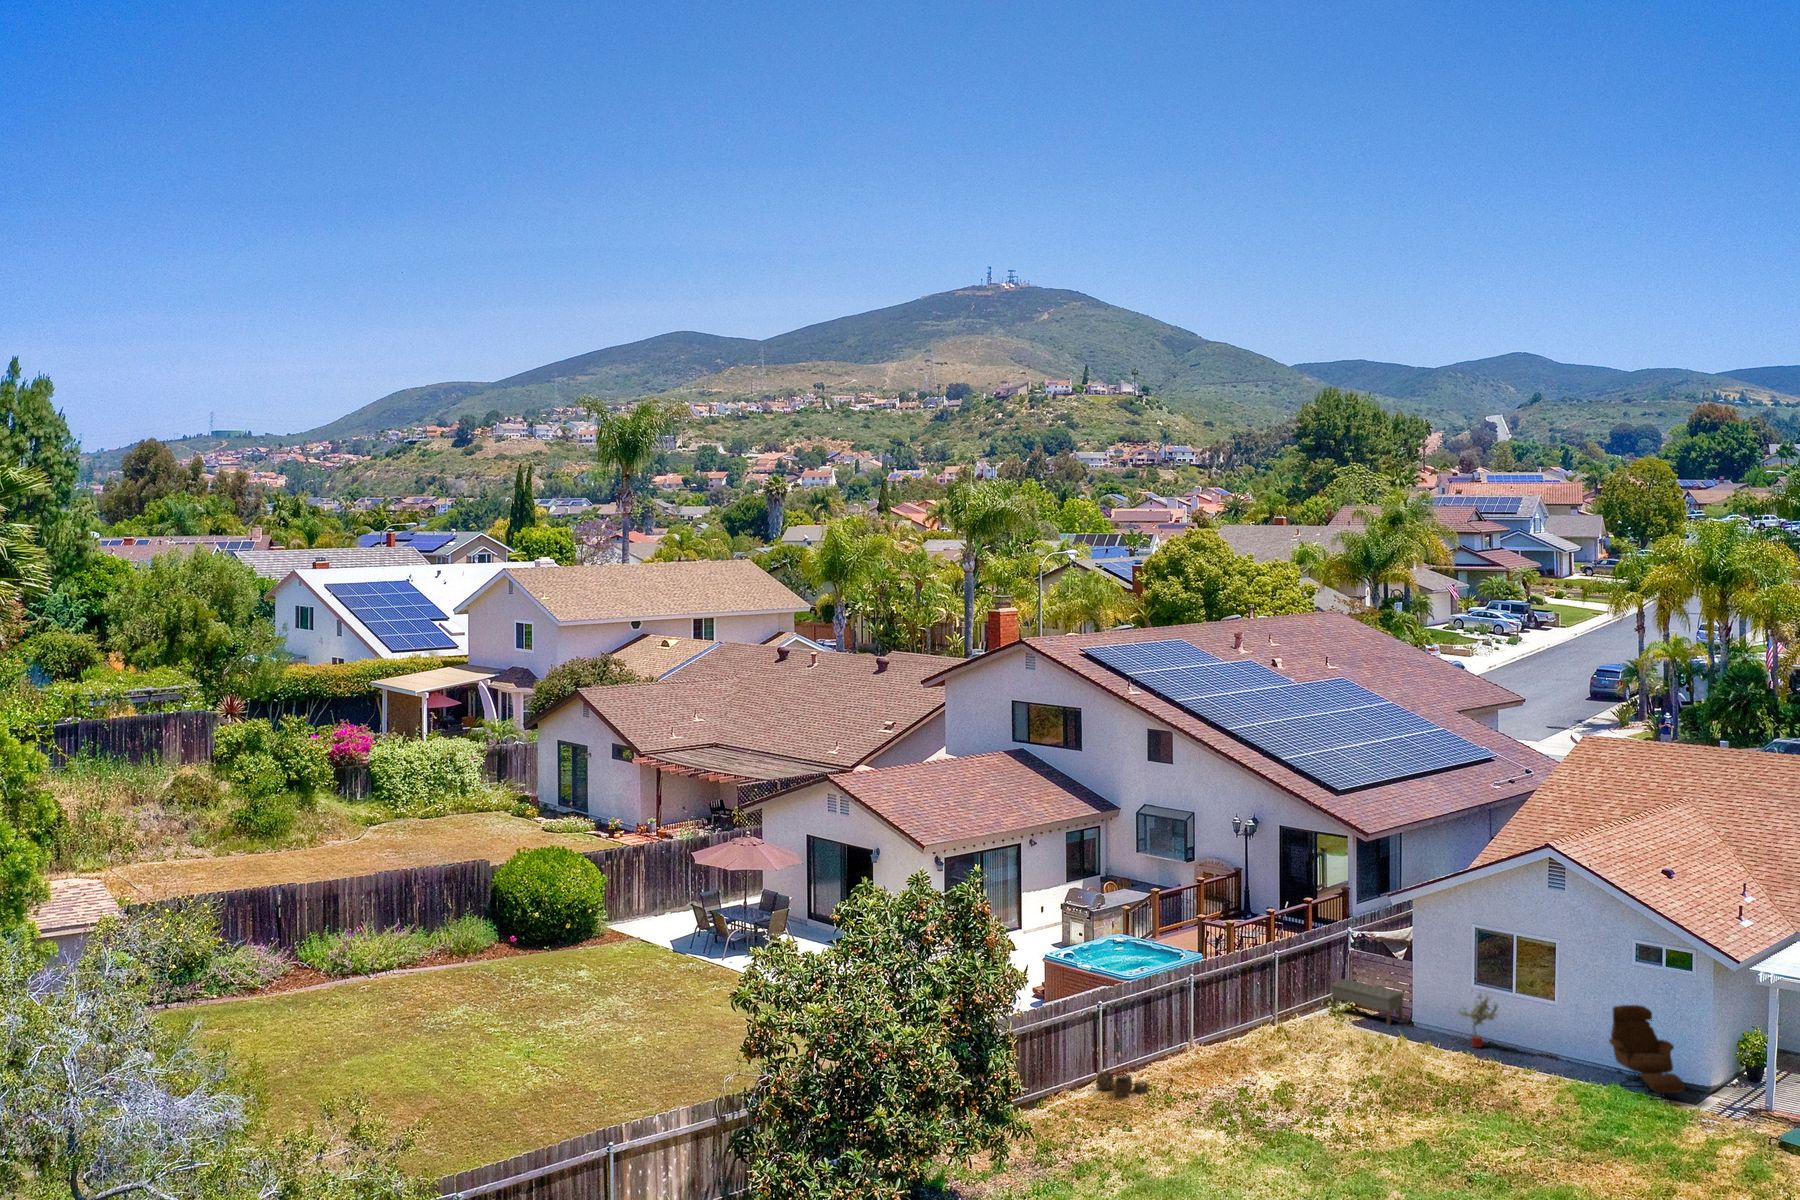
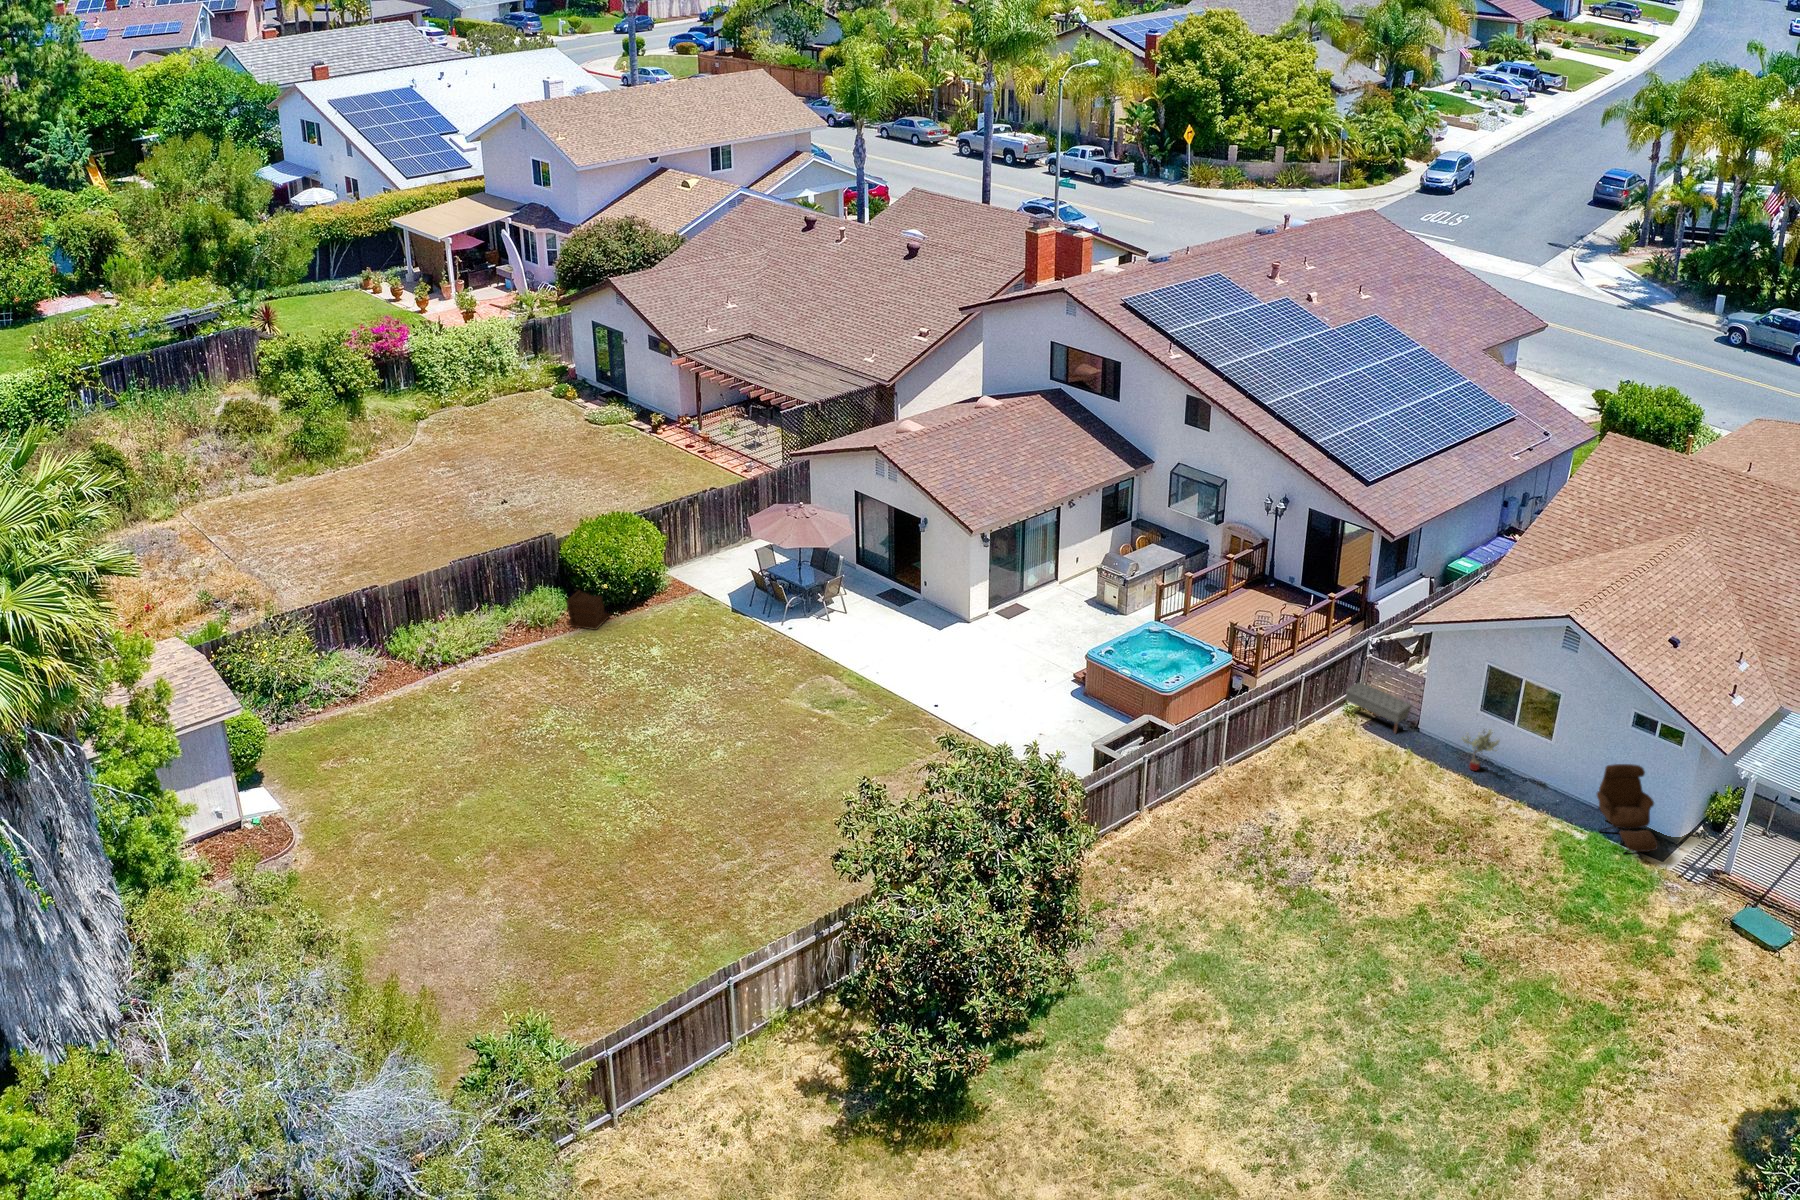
wooden crate: none [493,918,539,959] -> present [567,590,610,630]
woven basket: present [1096,1071,1148,1099] -> none [1134,819,1181,850]

